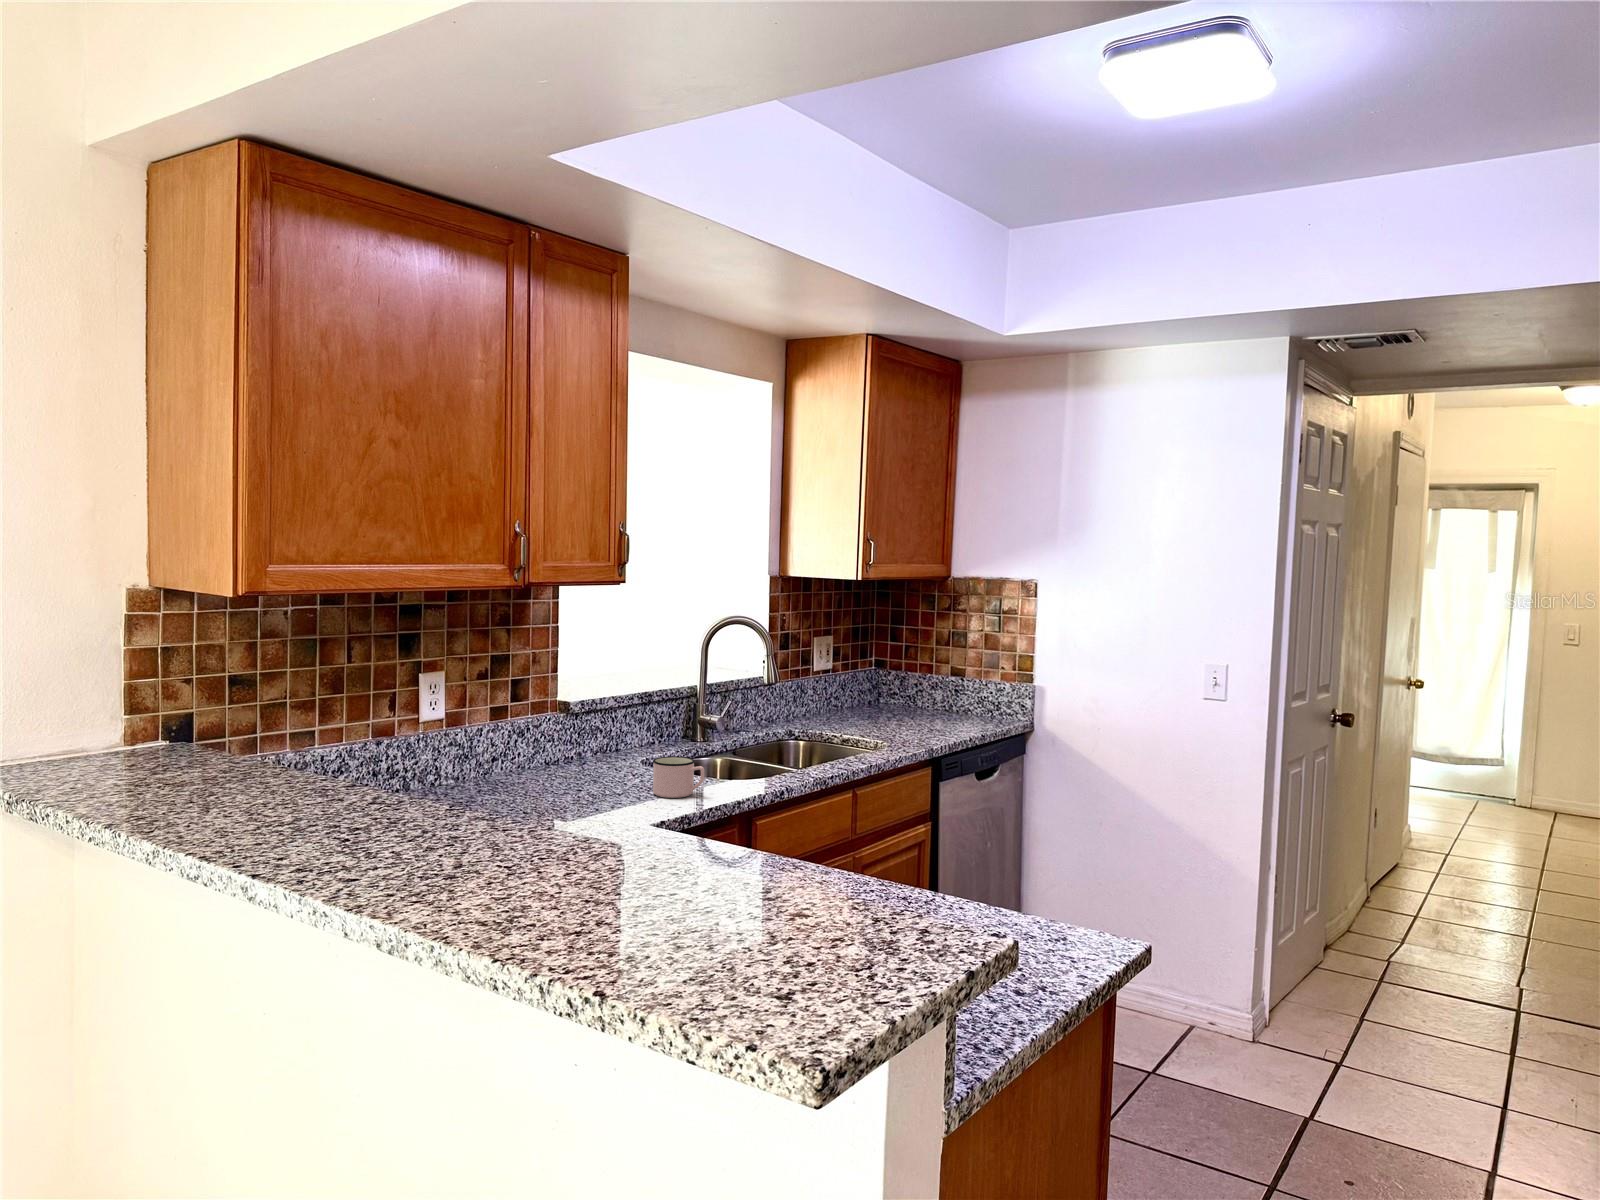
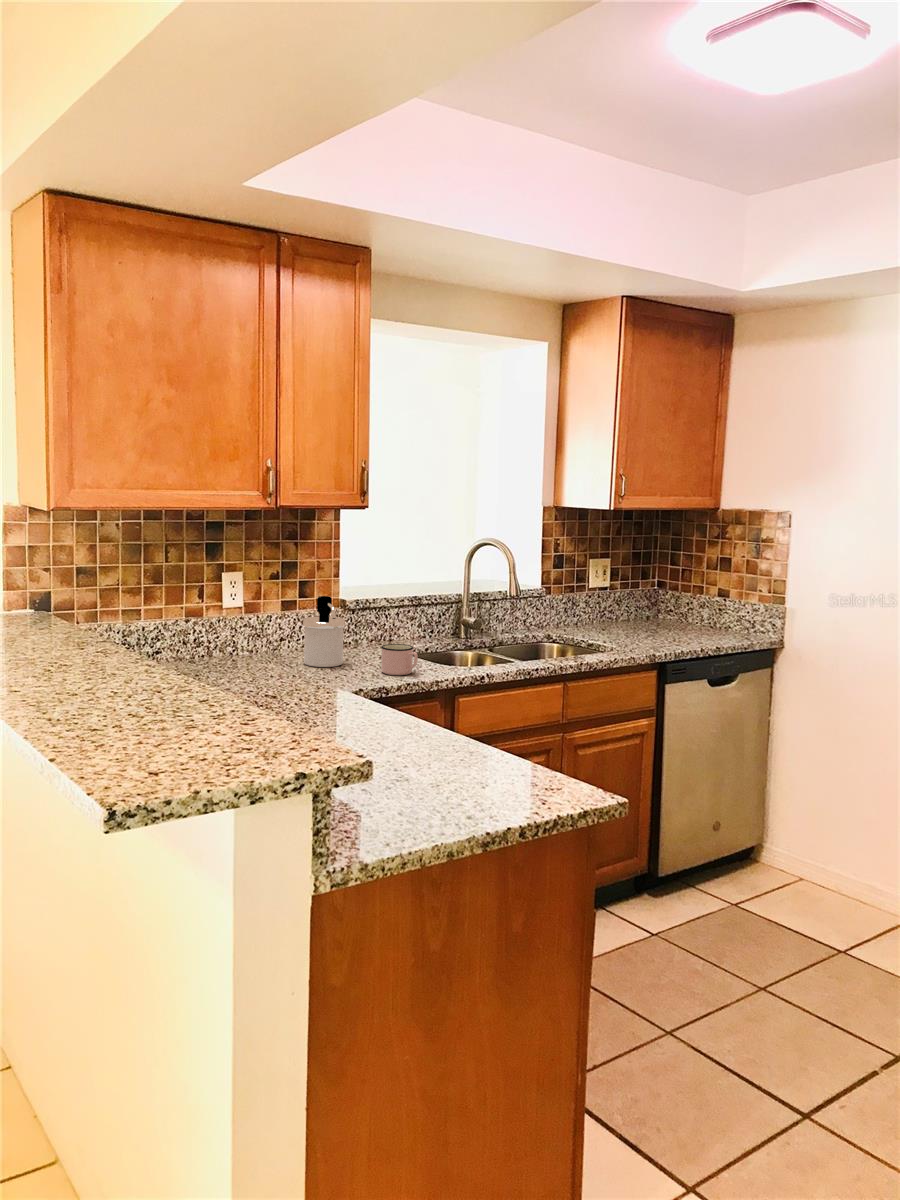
soap dispenser: none [540,699,597,794] -> present [303,596,345,667]

